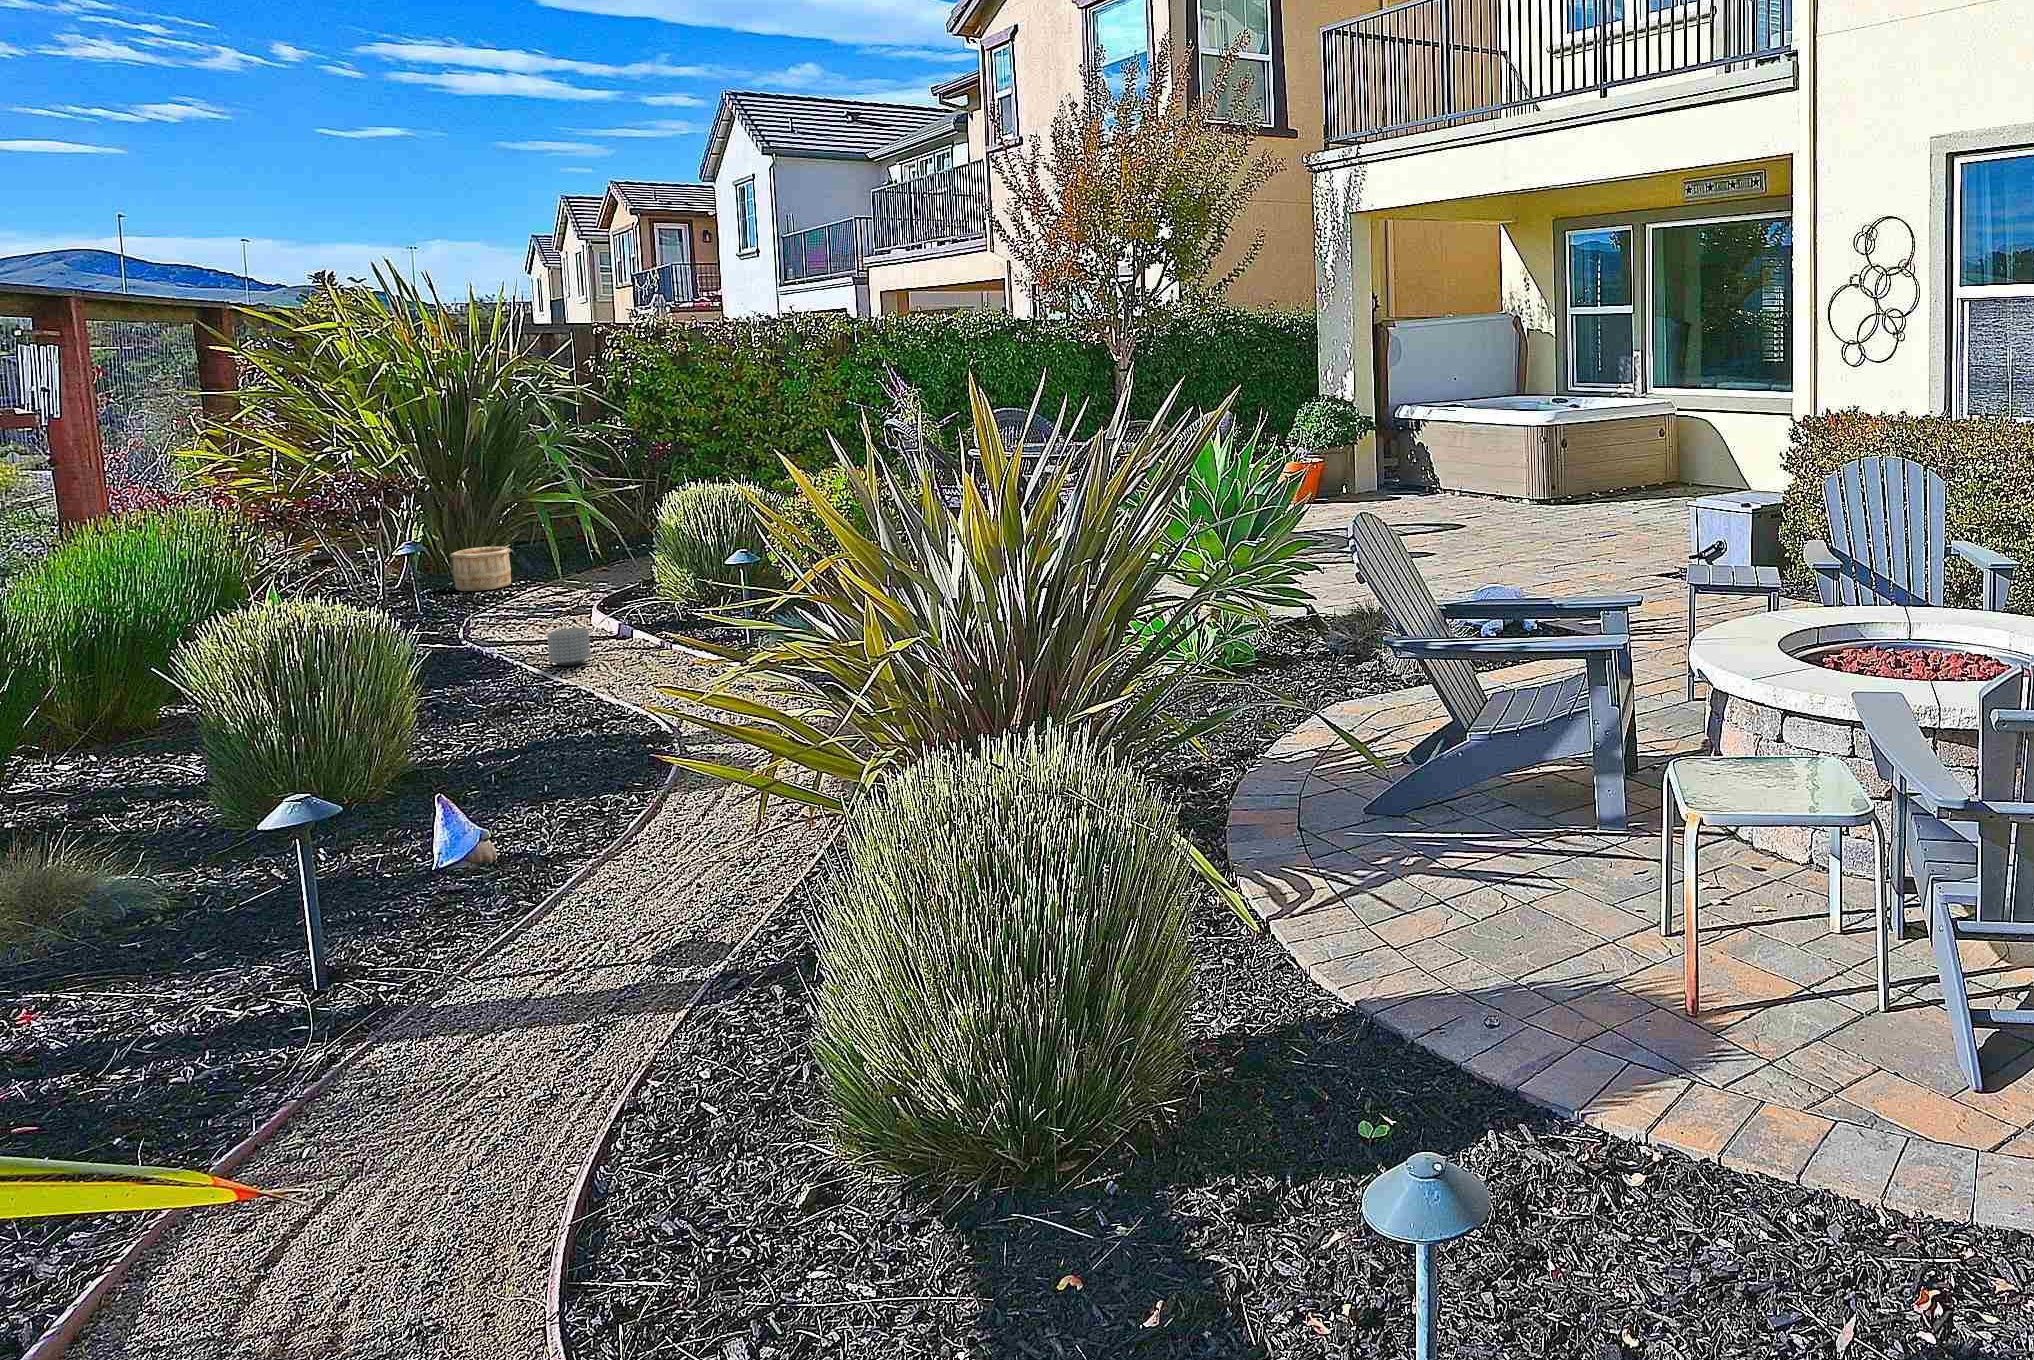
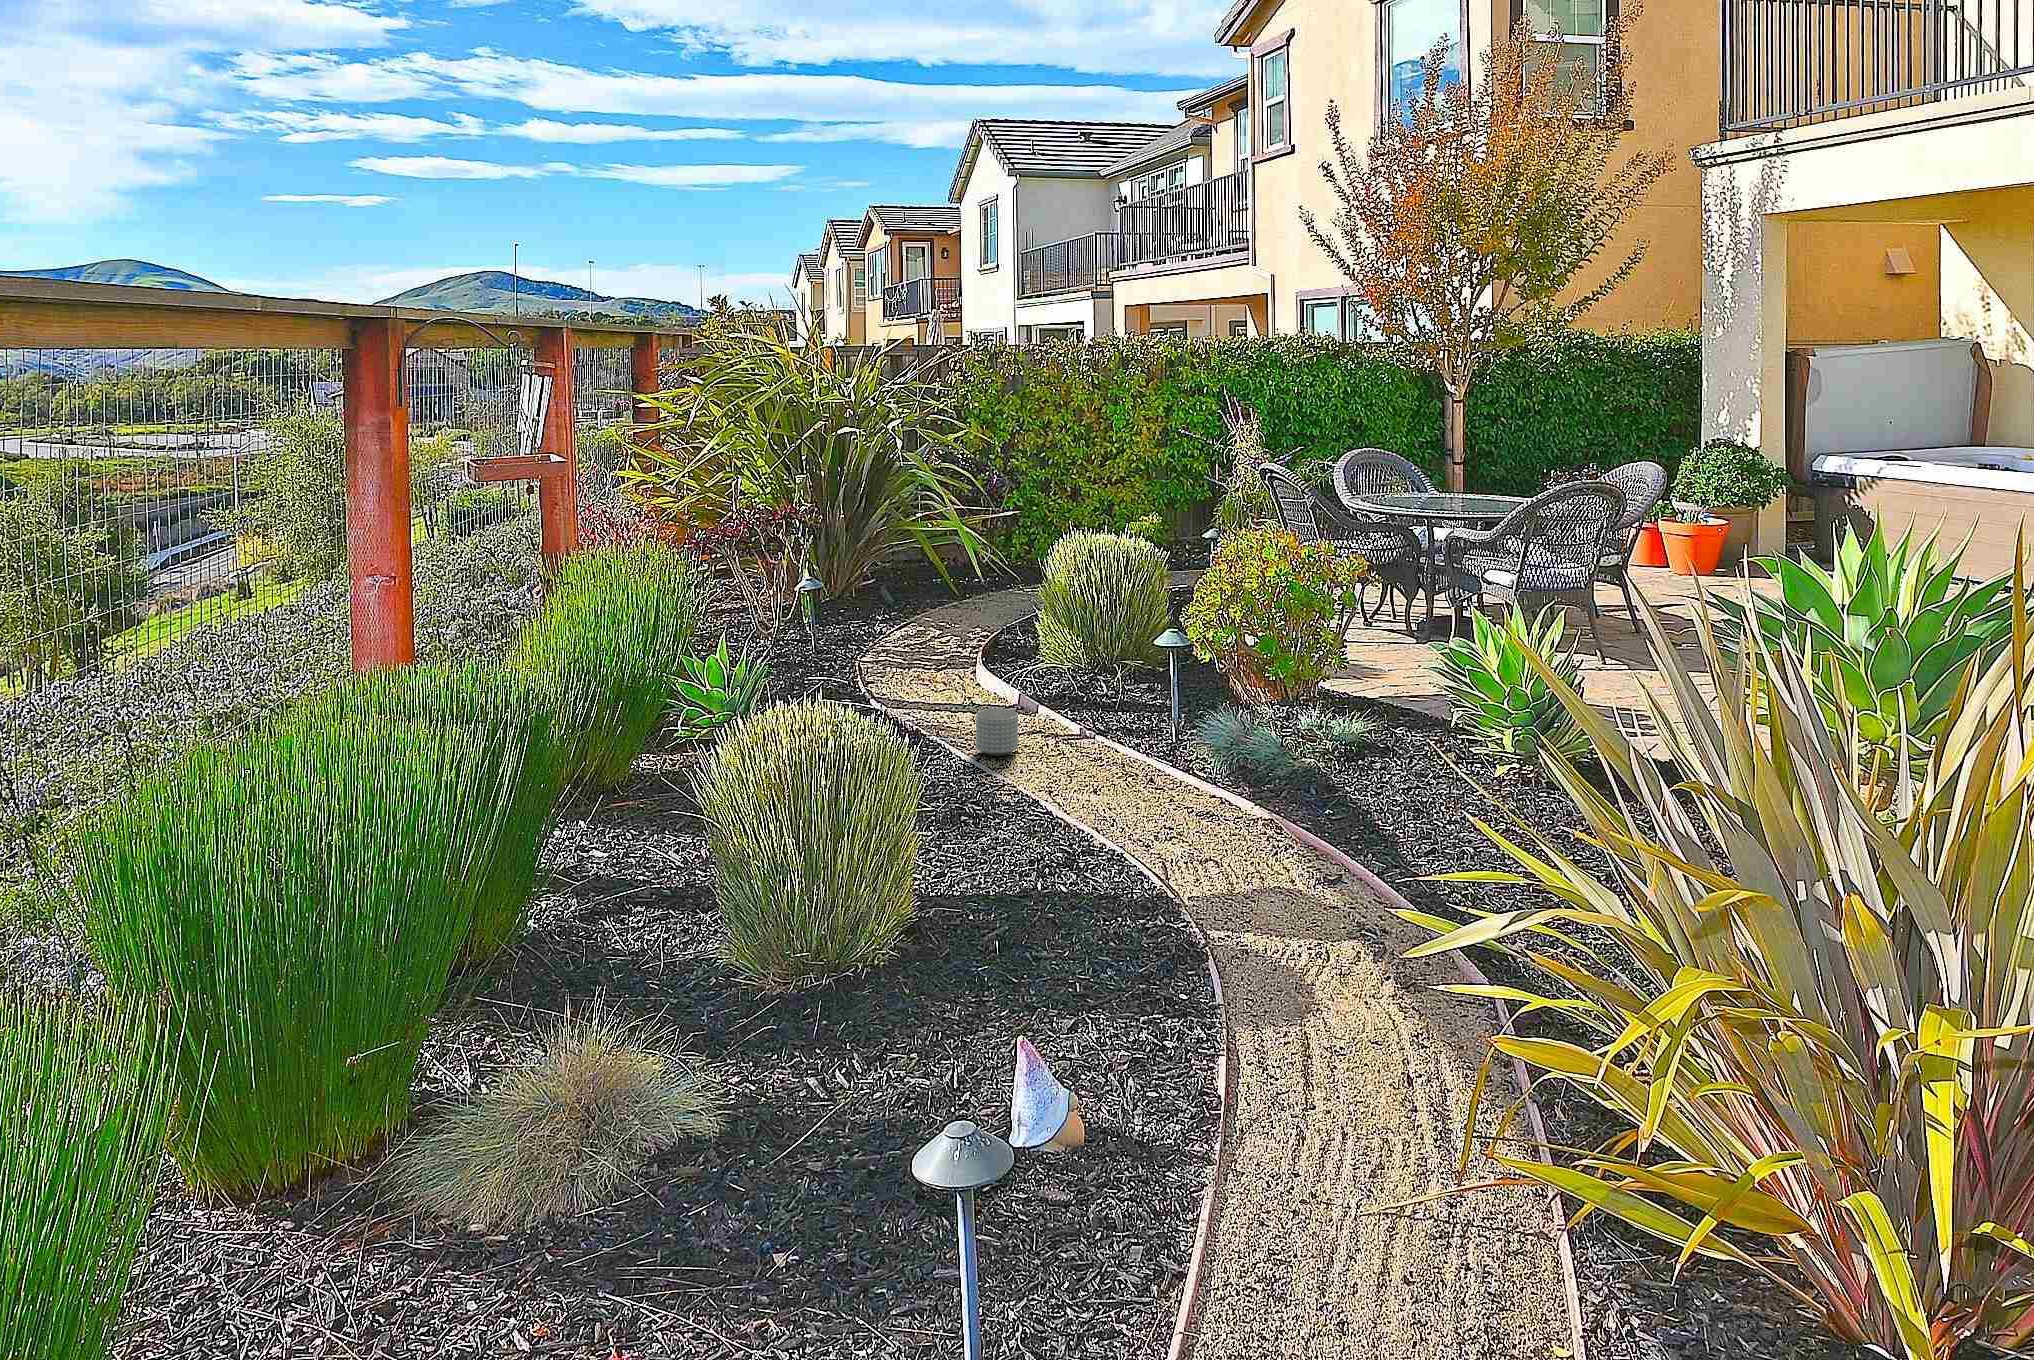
wooden bucket: present [450,546,511,591] -> none [830,572,882,620]

